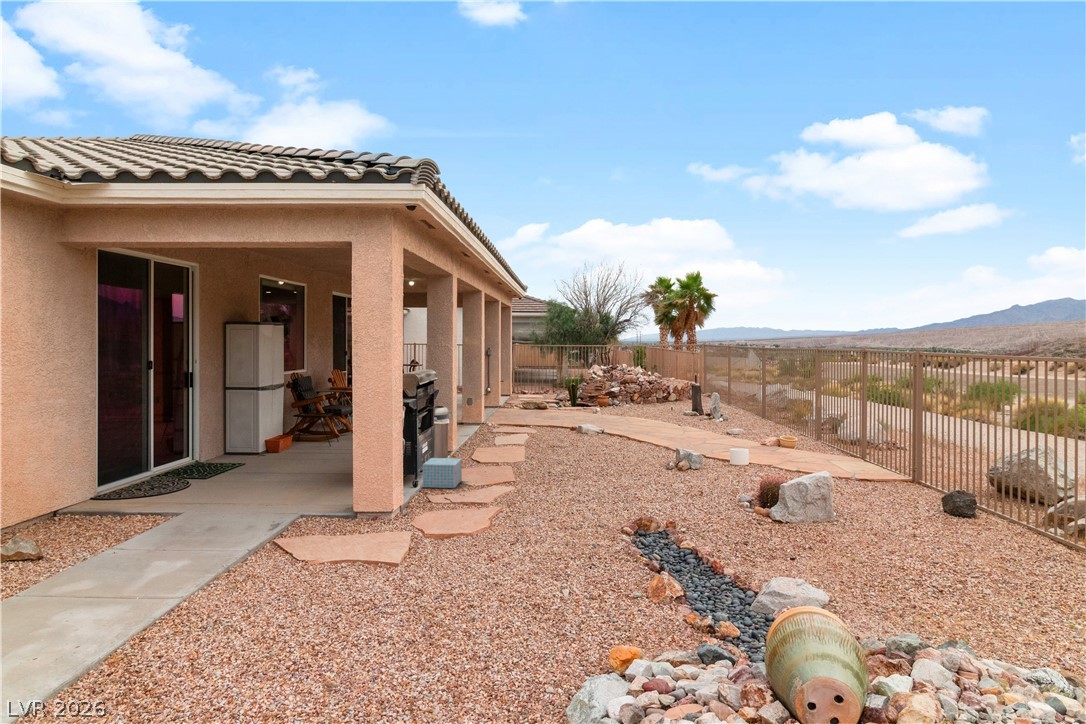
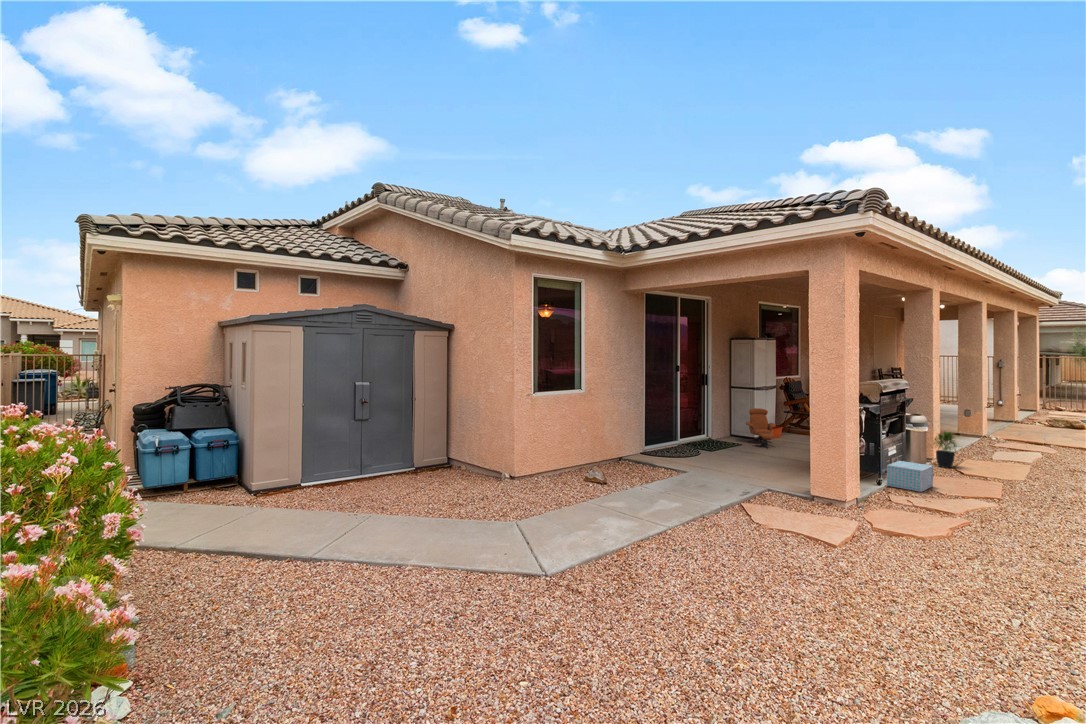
lounge chair: none [248,413,290,465] -> present [746,408,776,448]
potted plant: none [453,421,476,460] -> present [934,432,956,468]

